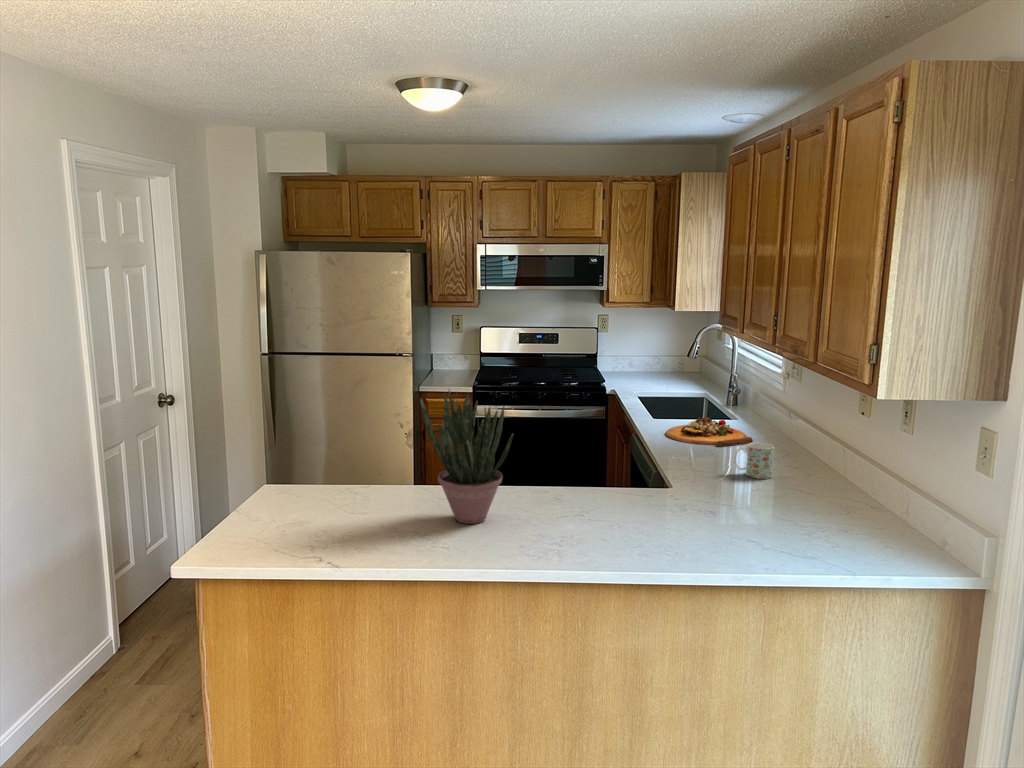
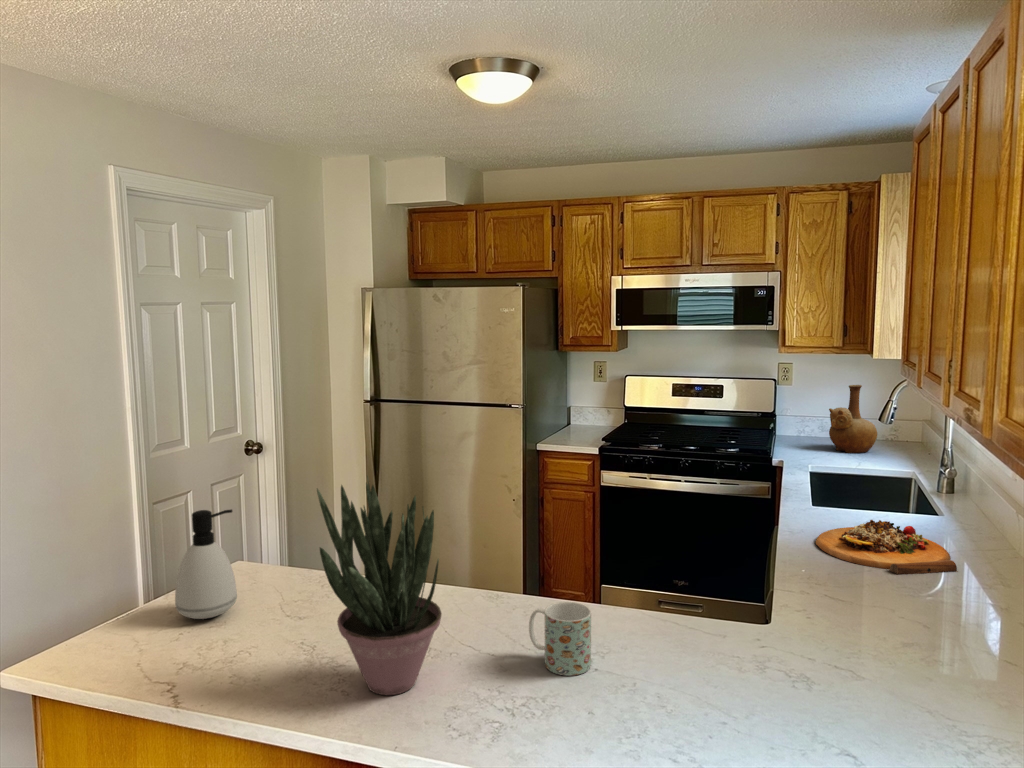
vase: none [641,331,675,383] -> present [829,385,877,453]
soap dispenser: none [274,426,317,505] -> present [175,510,237,619]
mug: present [734,443,774,479] -> present [529,602,591,676]

